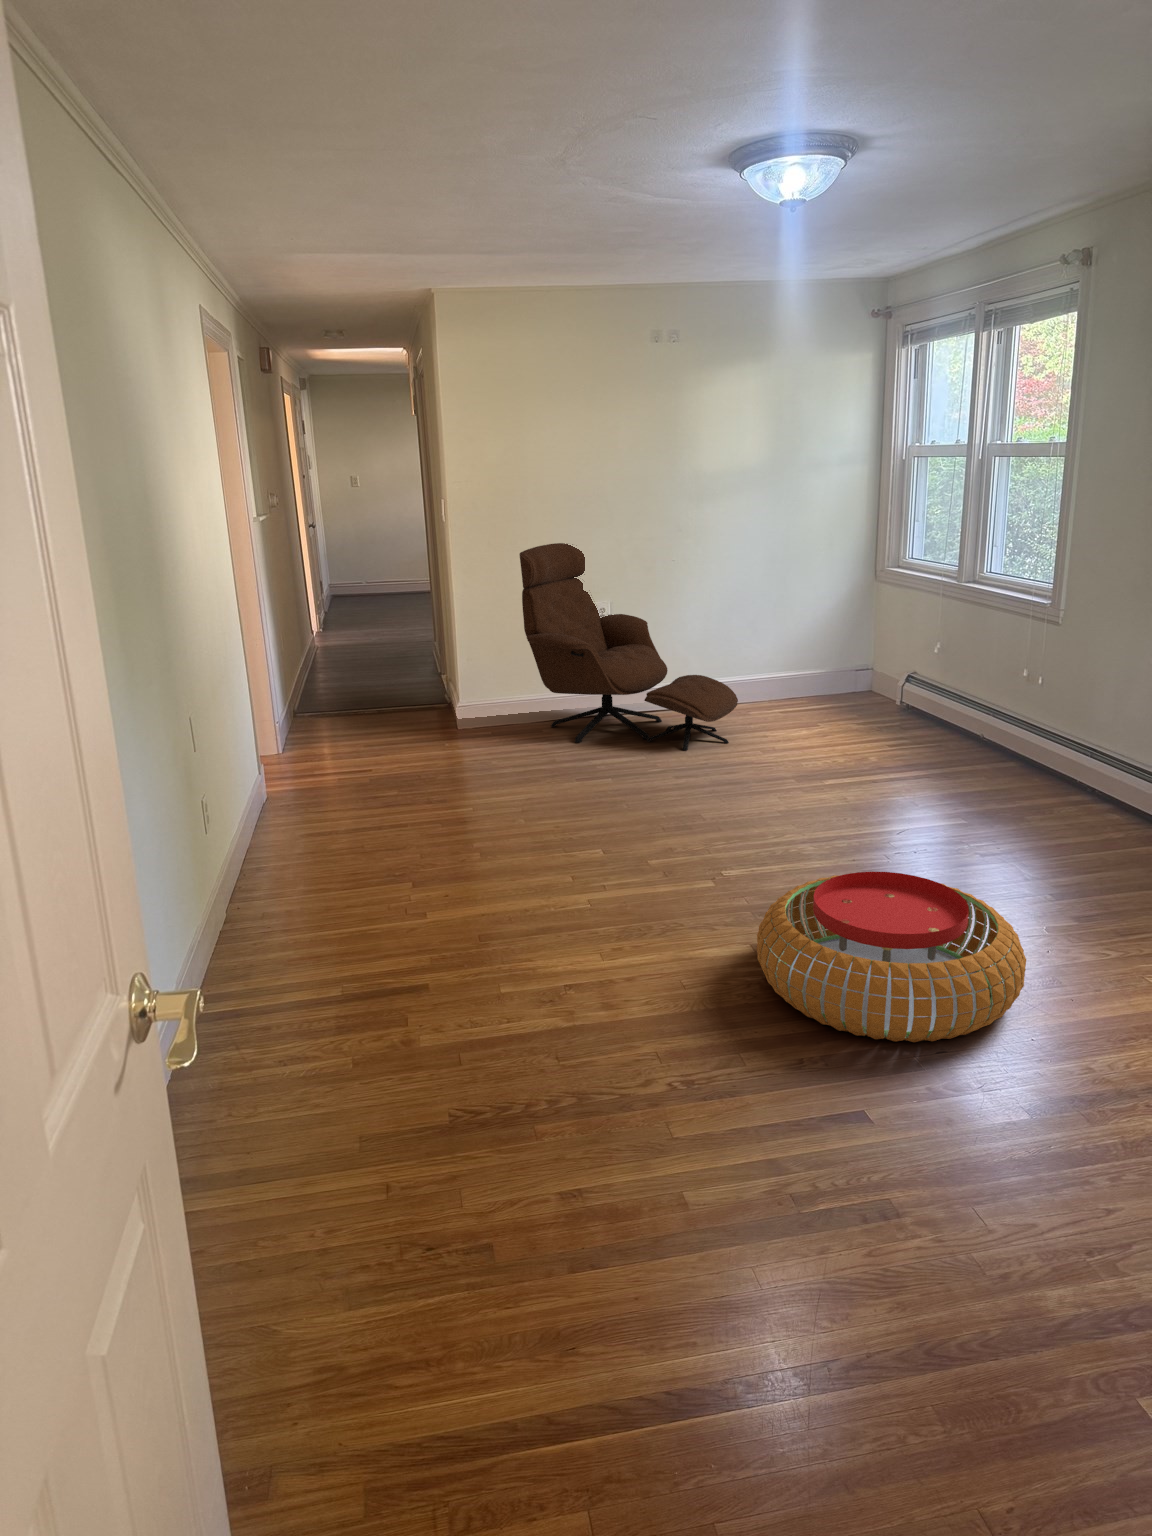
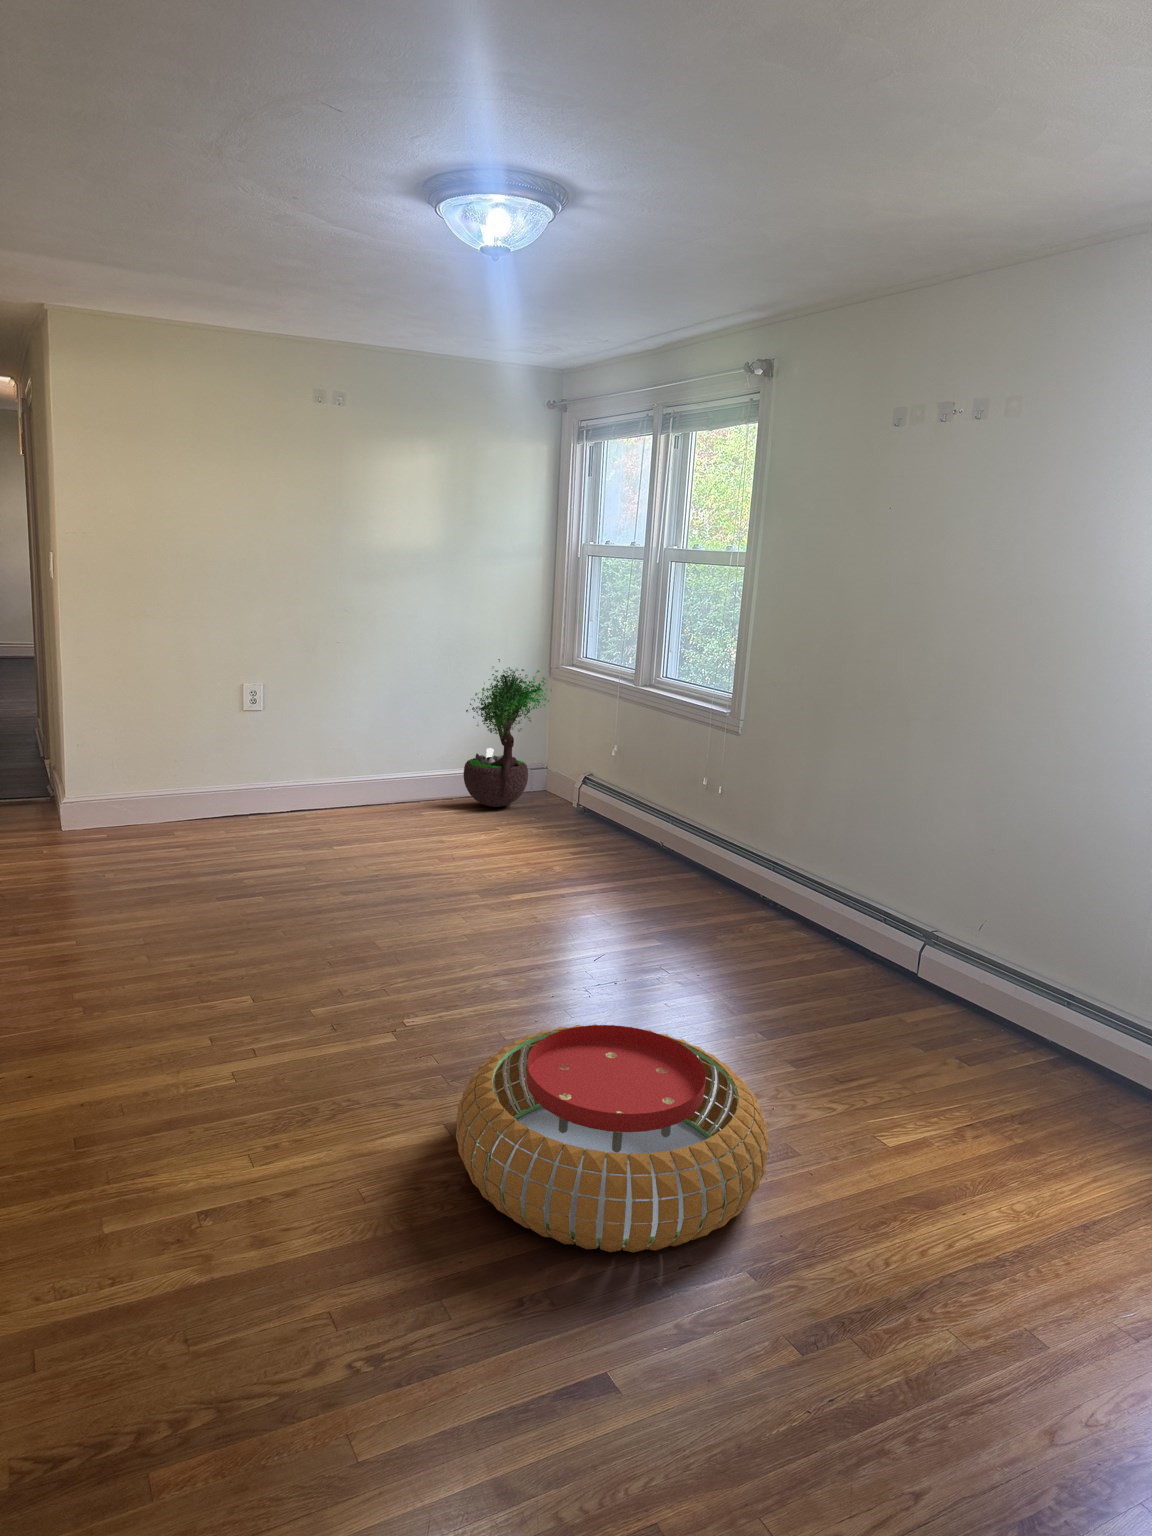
lounge chair: present [519,543,738,750] -> none [146,615,408,862]
potted tree: none [792,565,875,704] -> present [463,659,551,807]

